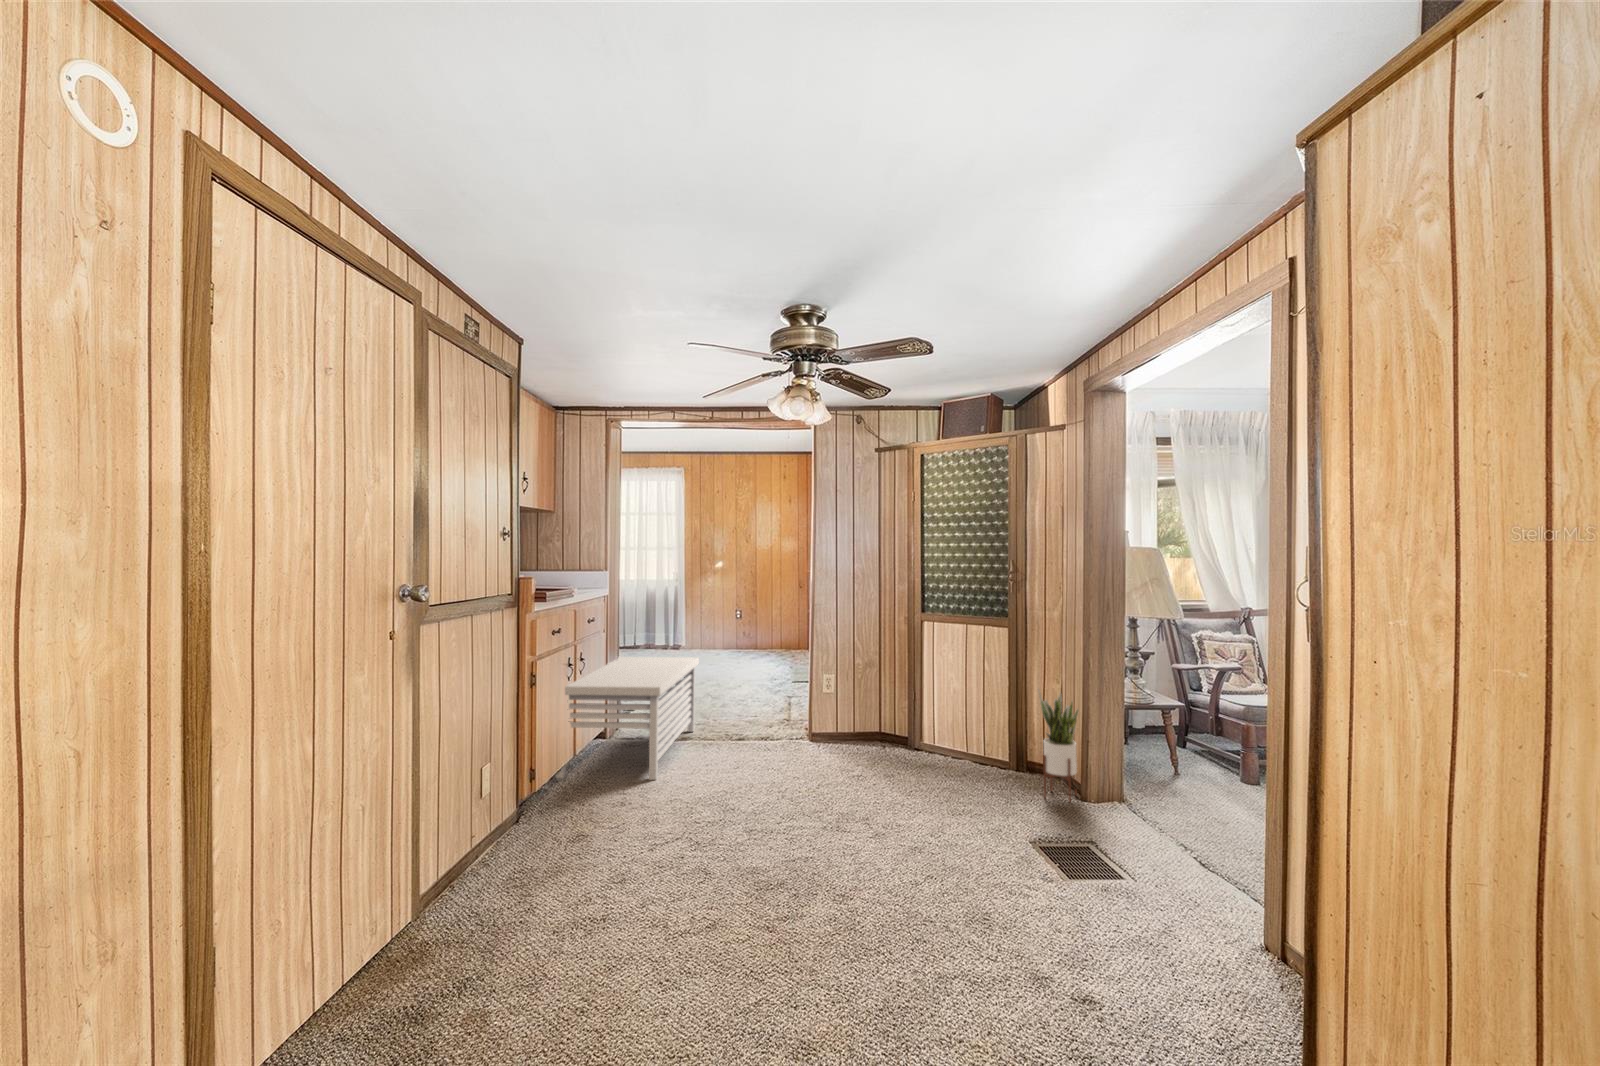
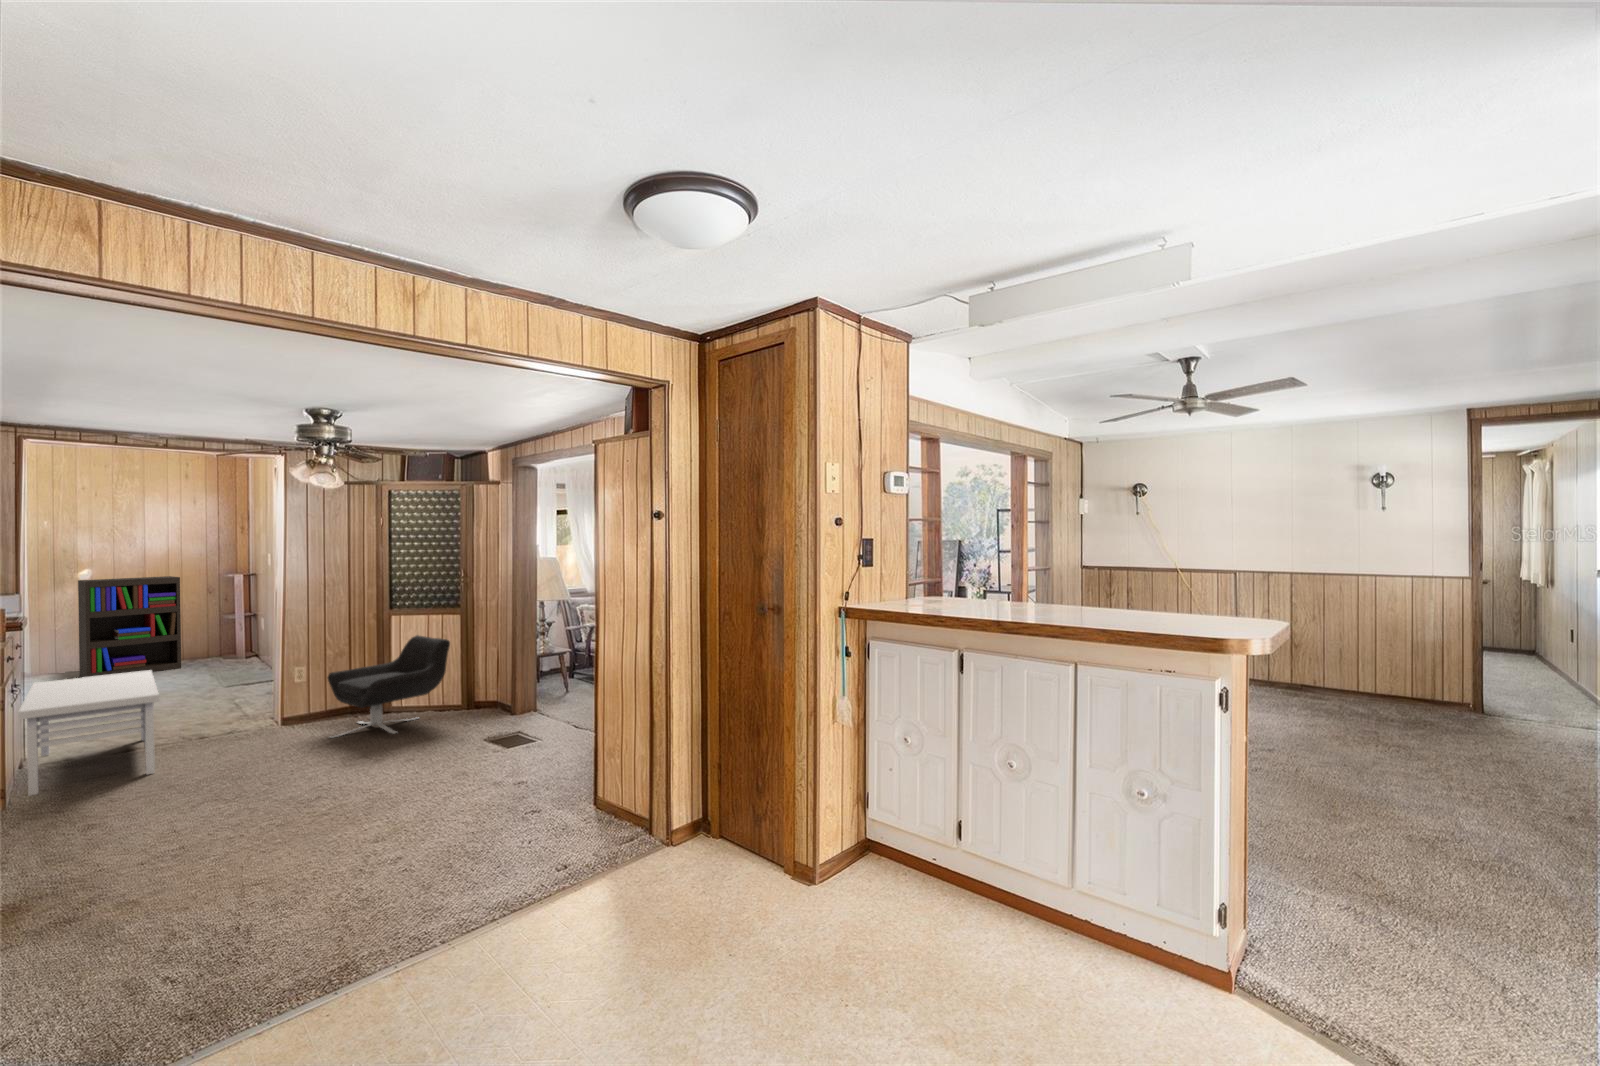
bookshelf: none [718,572,783,659] -> present [78,576,181,678]
lounge chair: none [835,650,989,790] -> present [328,635,450,738]
potted plant: present [1038,690,1079,802] -> none [484,652,510,719]

